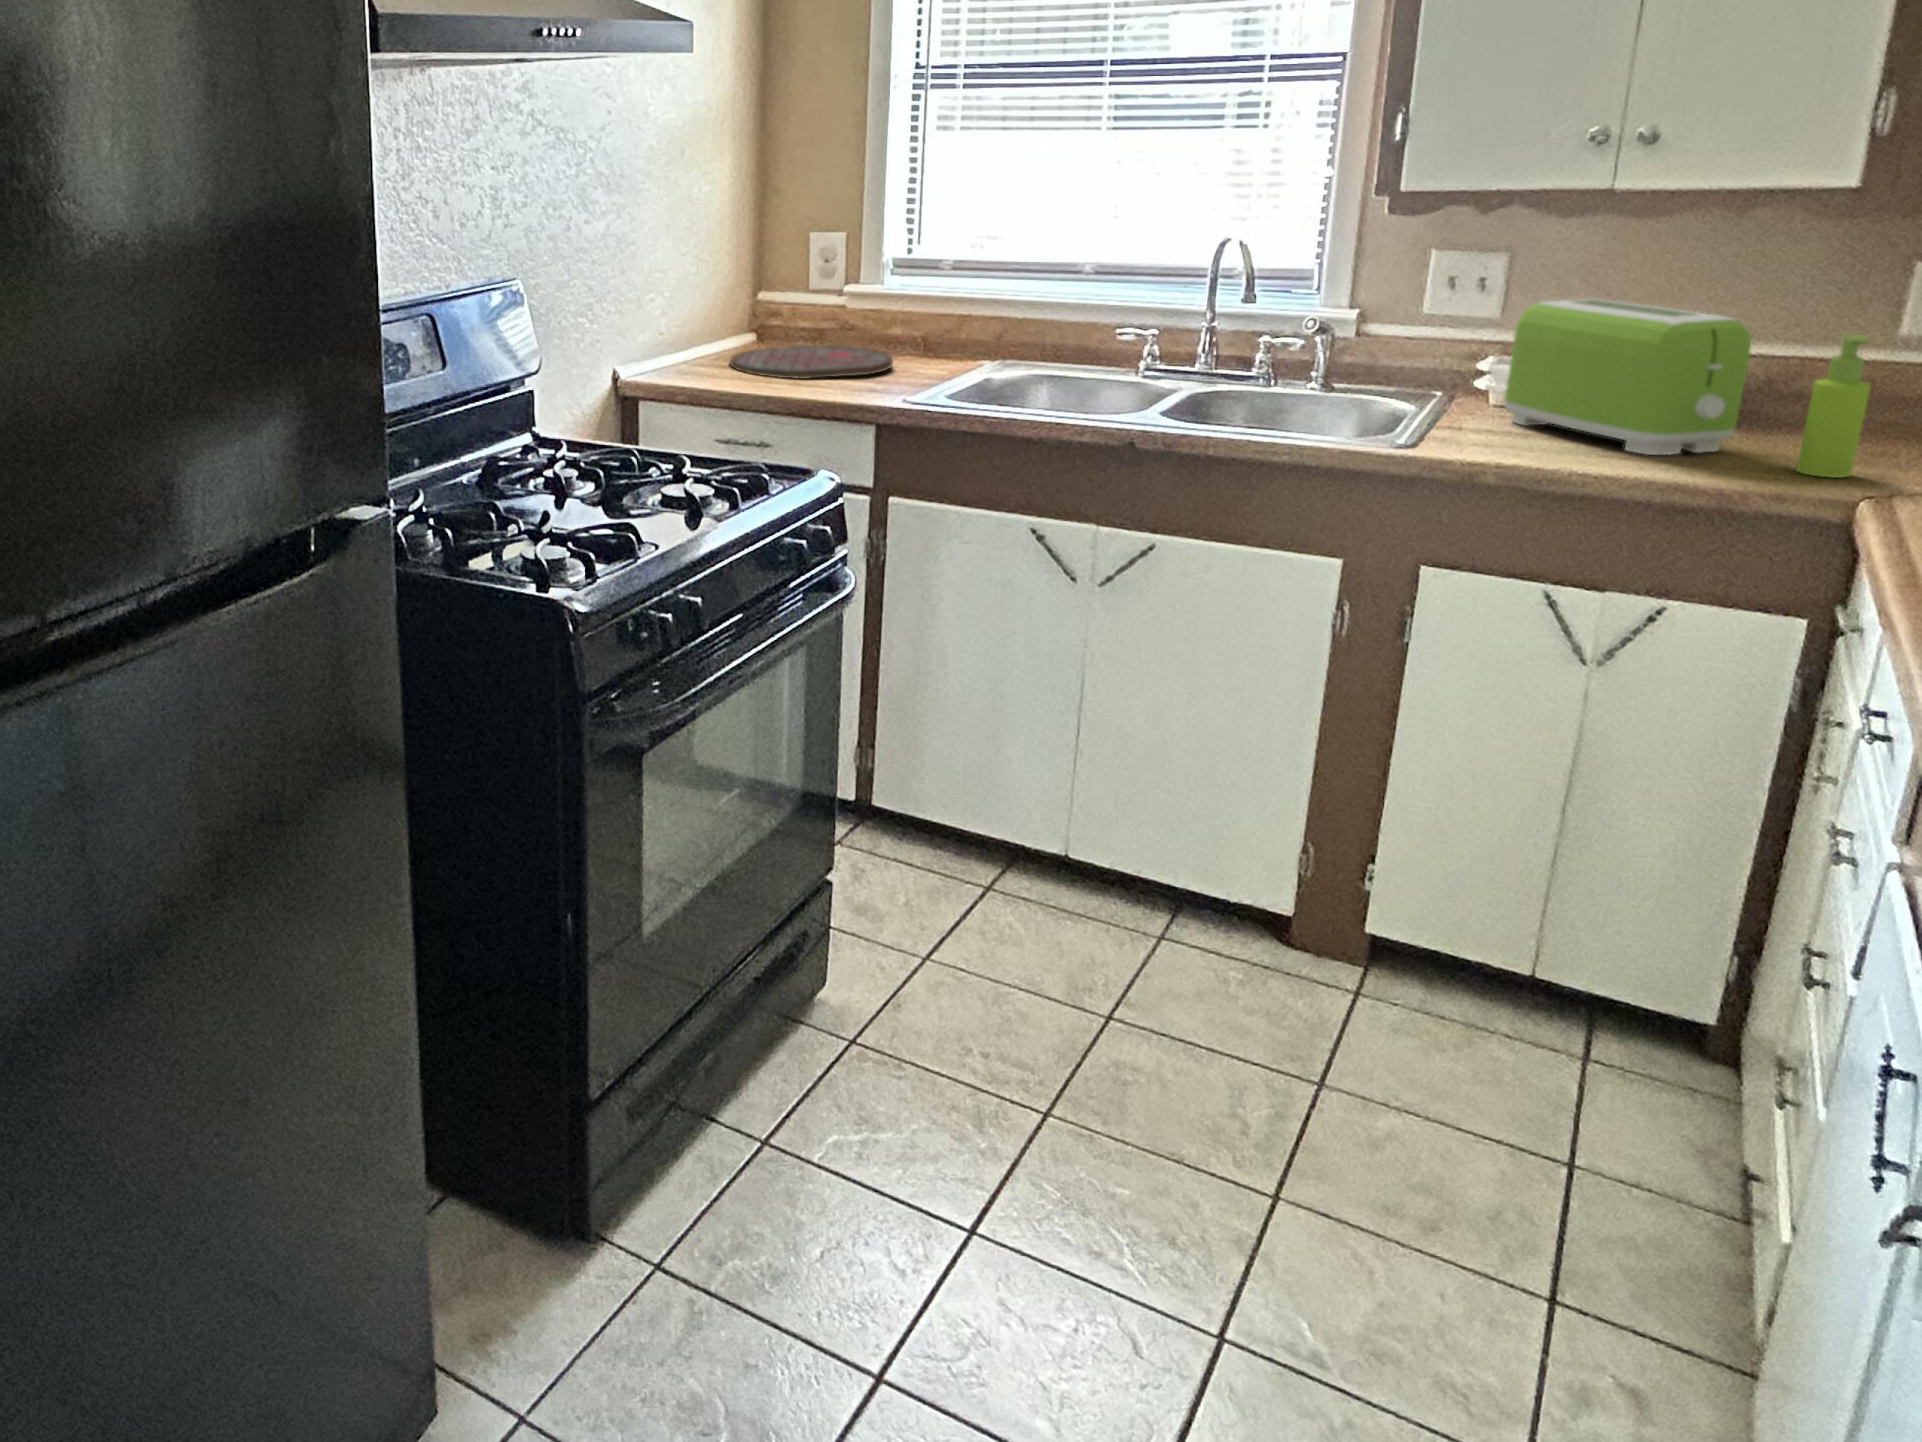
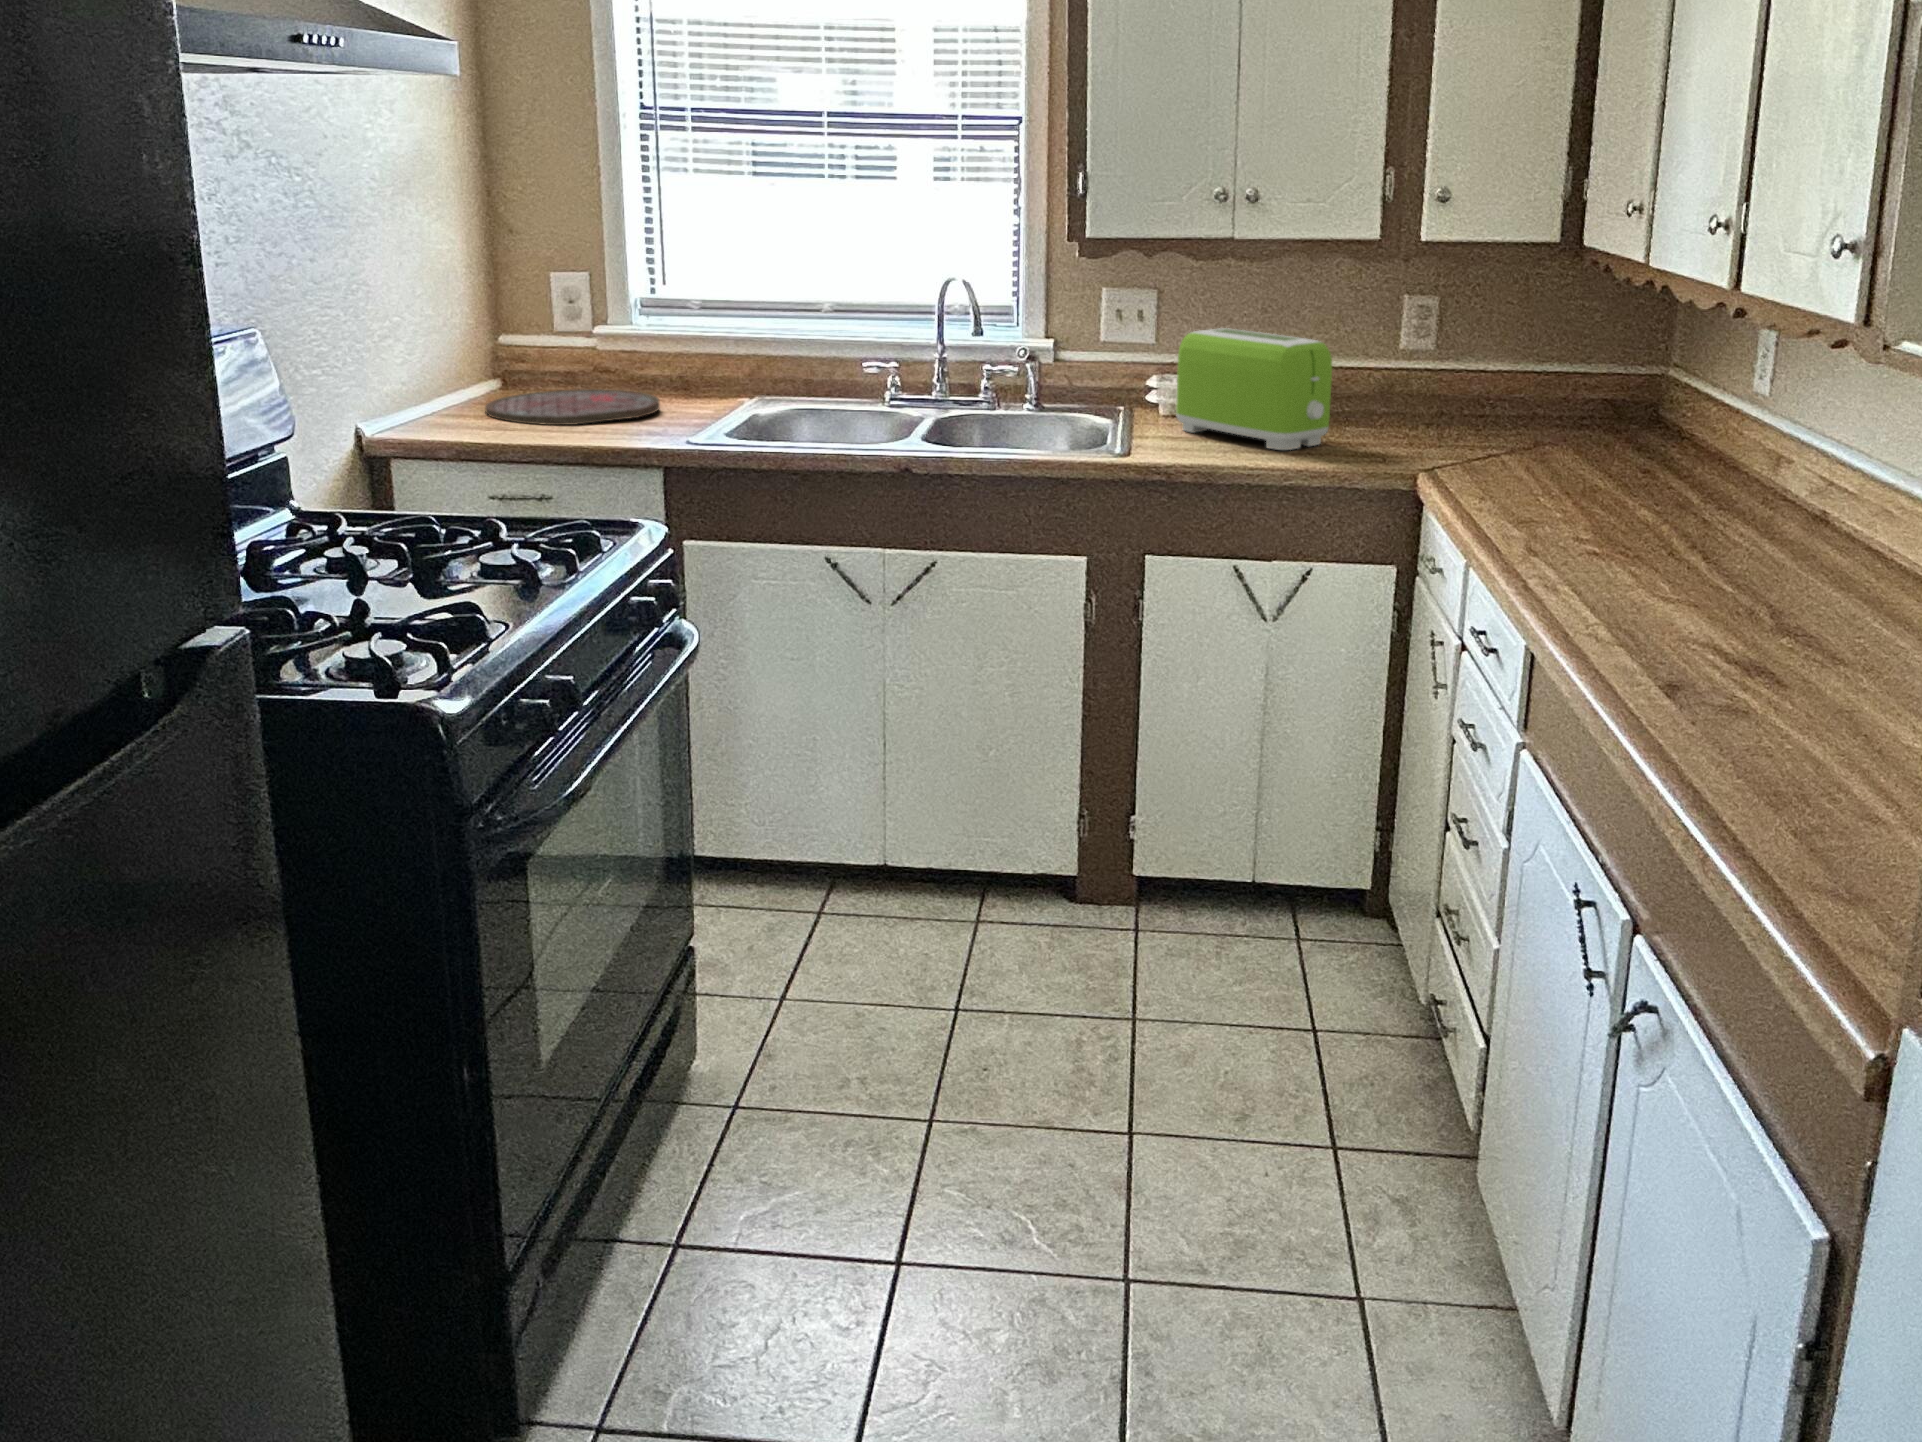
soap dispenser: present [1796,334,1871,477] -> none [1371,351,1407,459]

